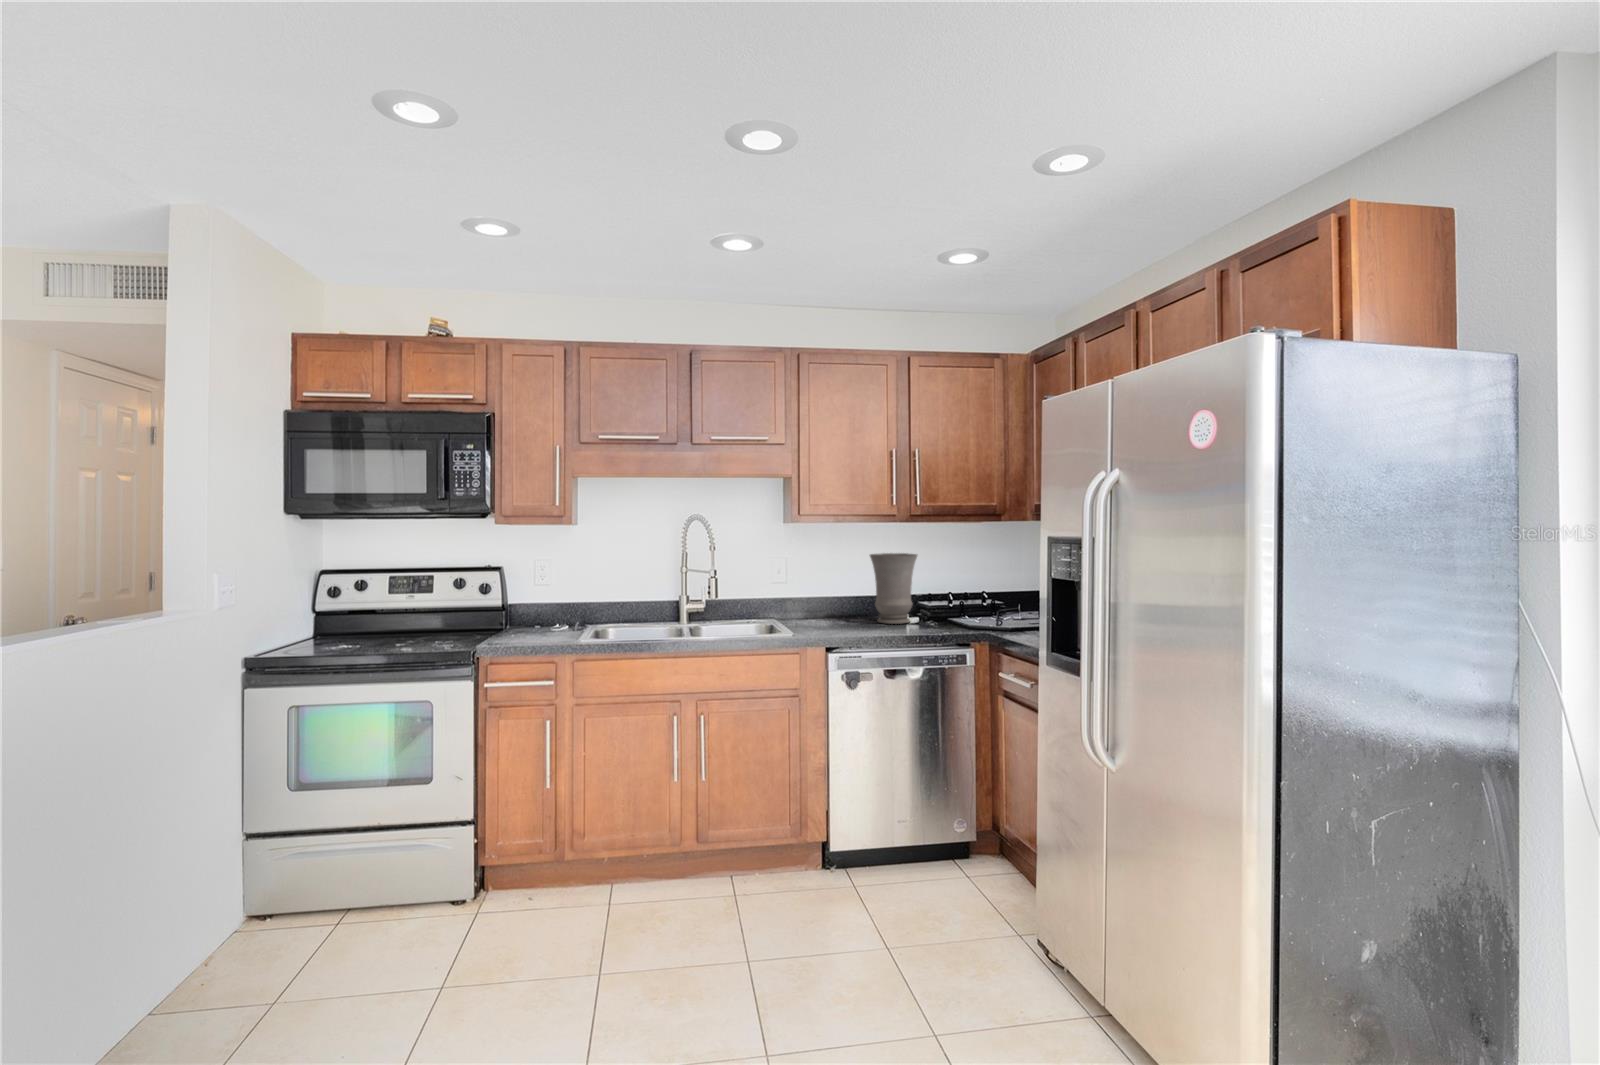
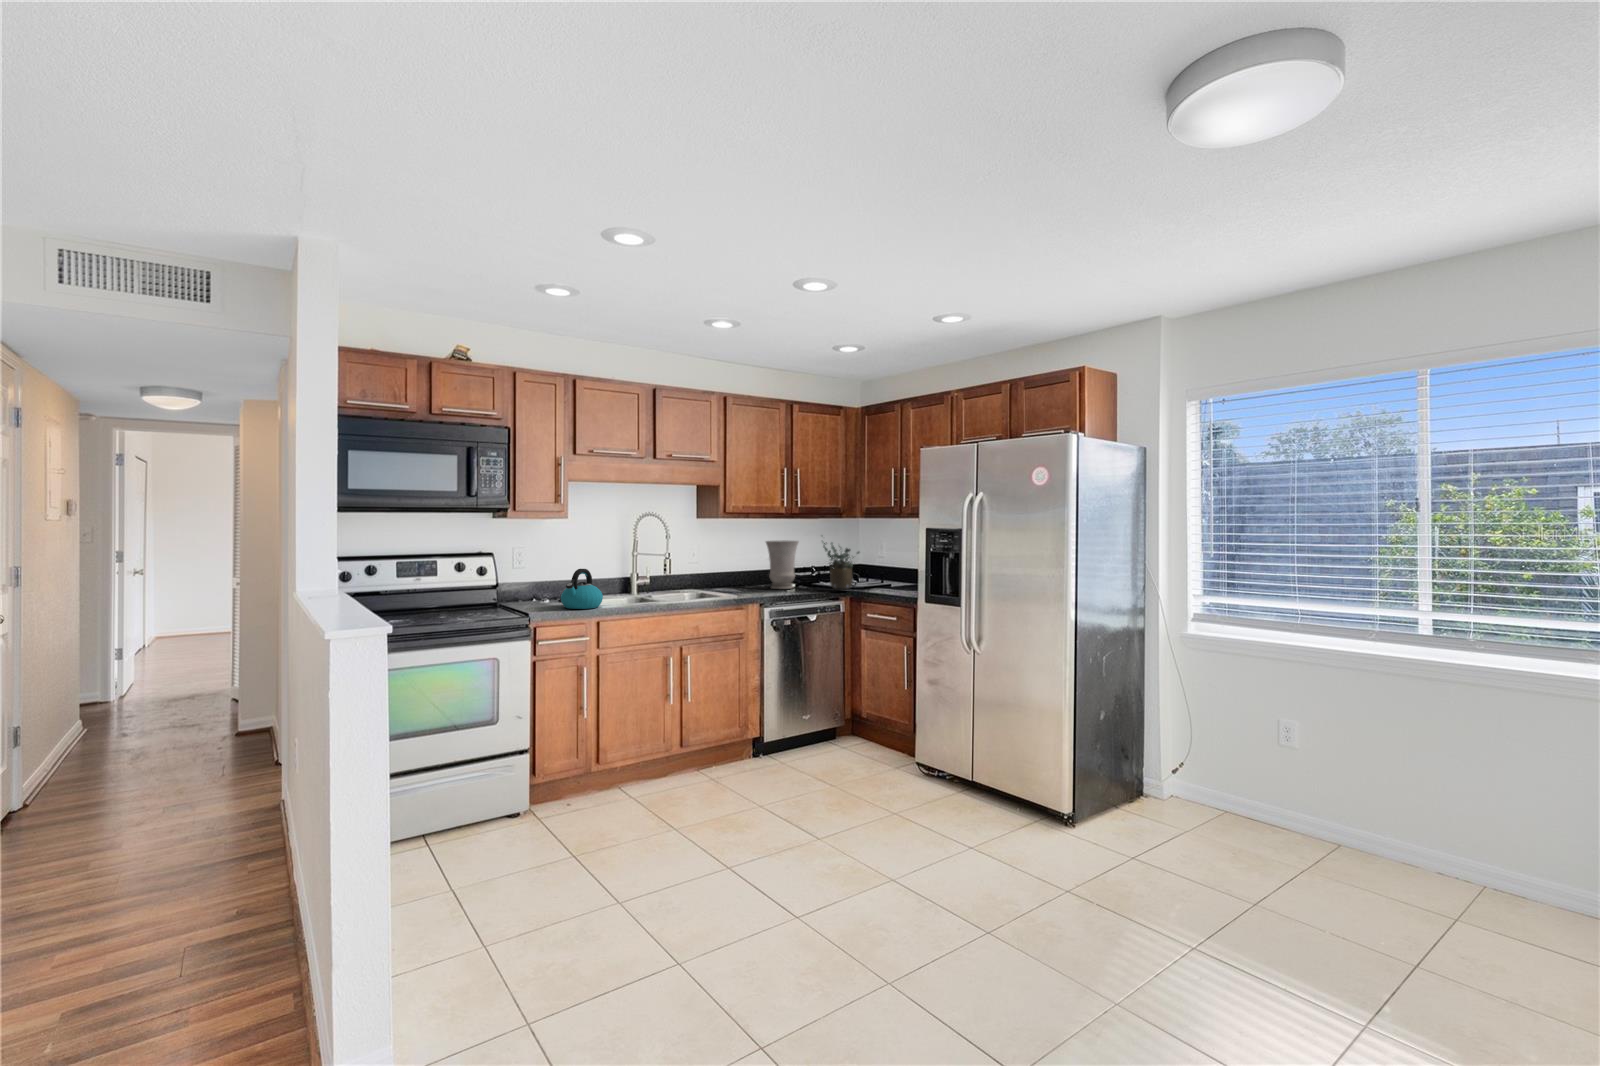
potted plant: none [938,546,998,632] -> present [822,541,859,590]
kettle: none [545,590,603,643] -> present [561,569,603,609]

